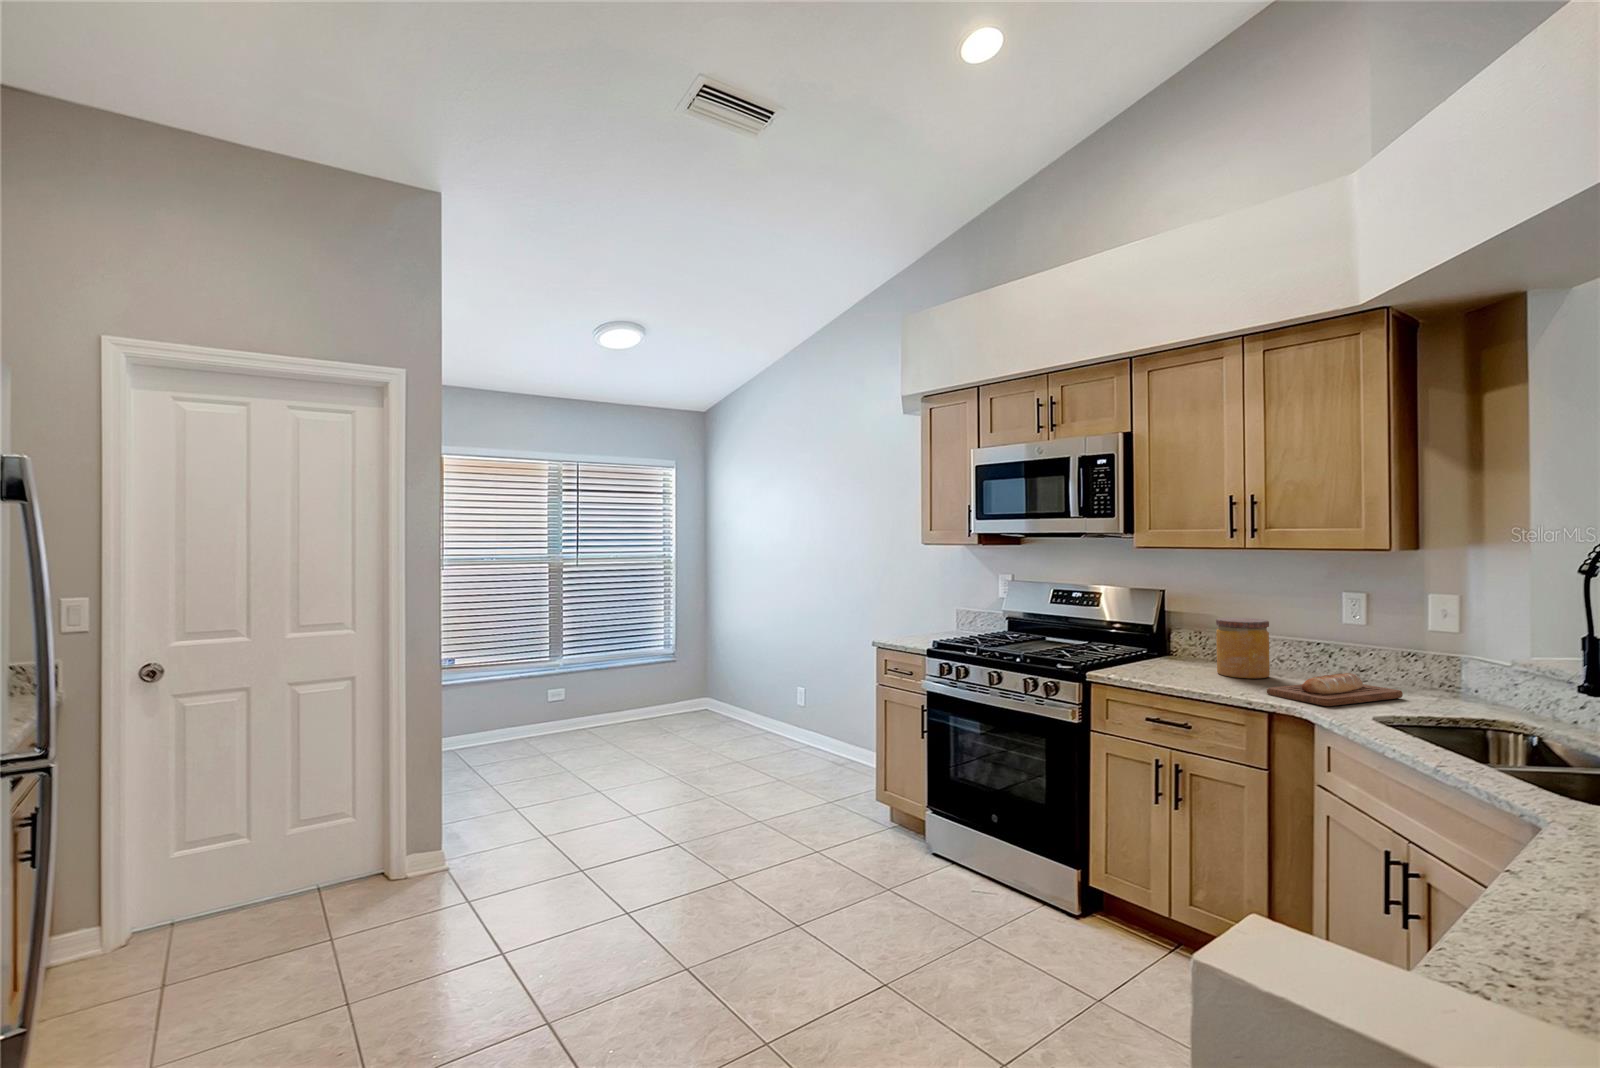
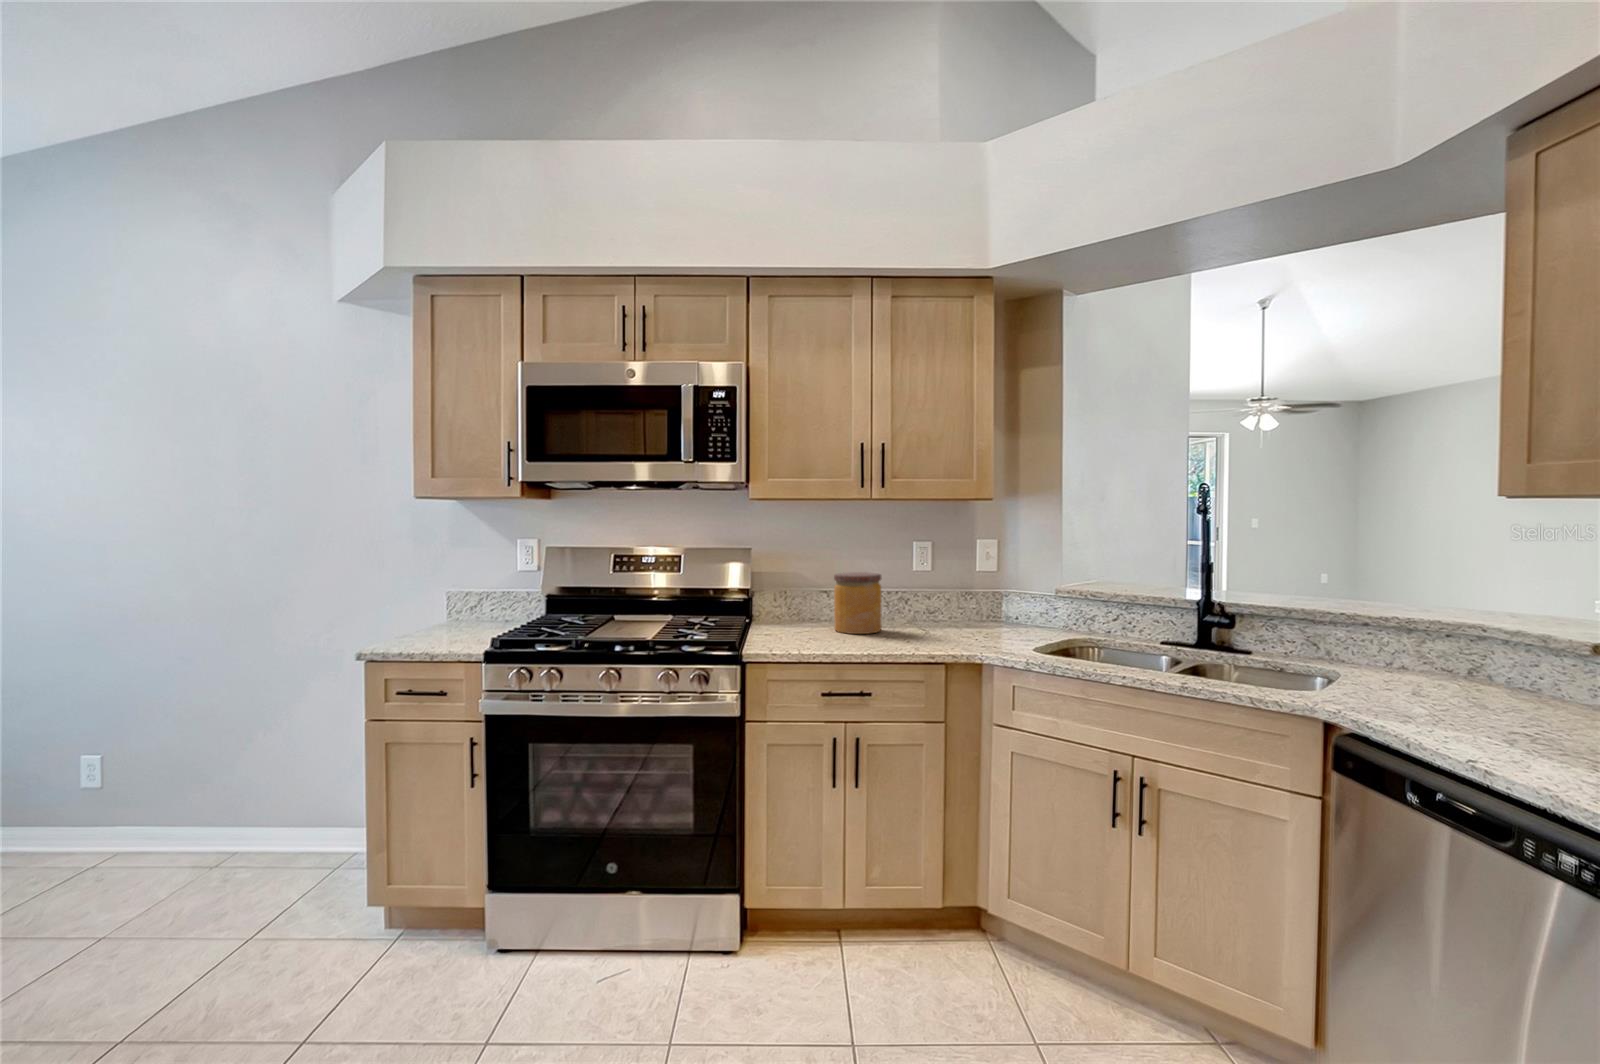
bread loaf: present [1267,673,1403,706] -> none [924,616,992,648]

